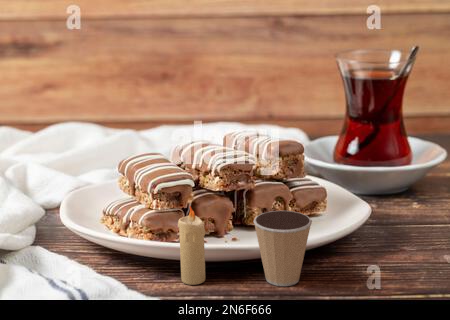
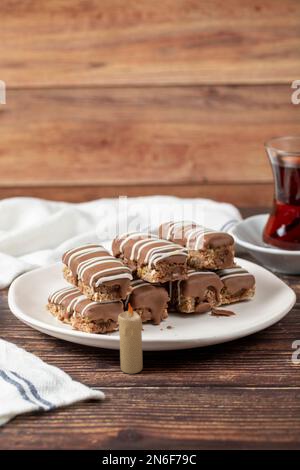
coffee cup: present [253,211,312,286] -> none [186,306,240,376]

